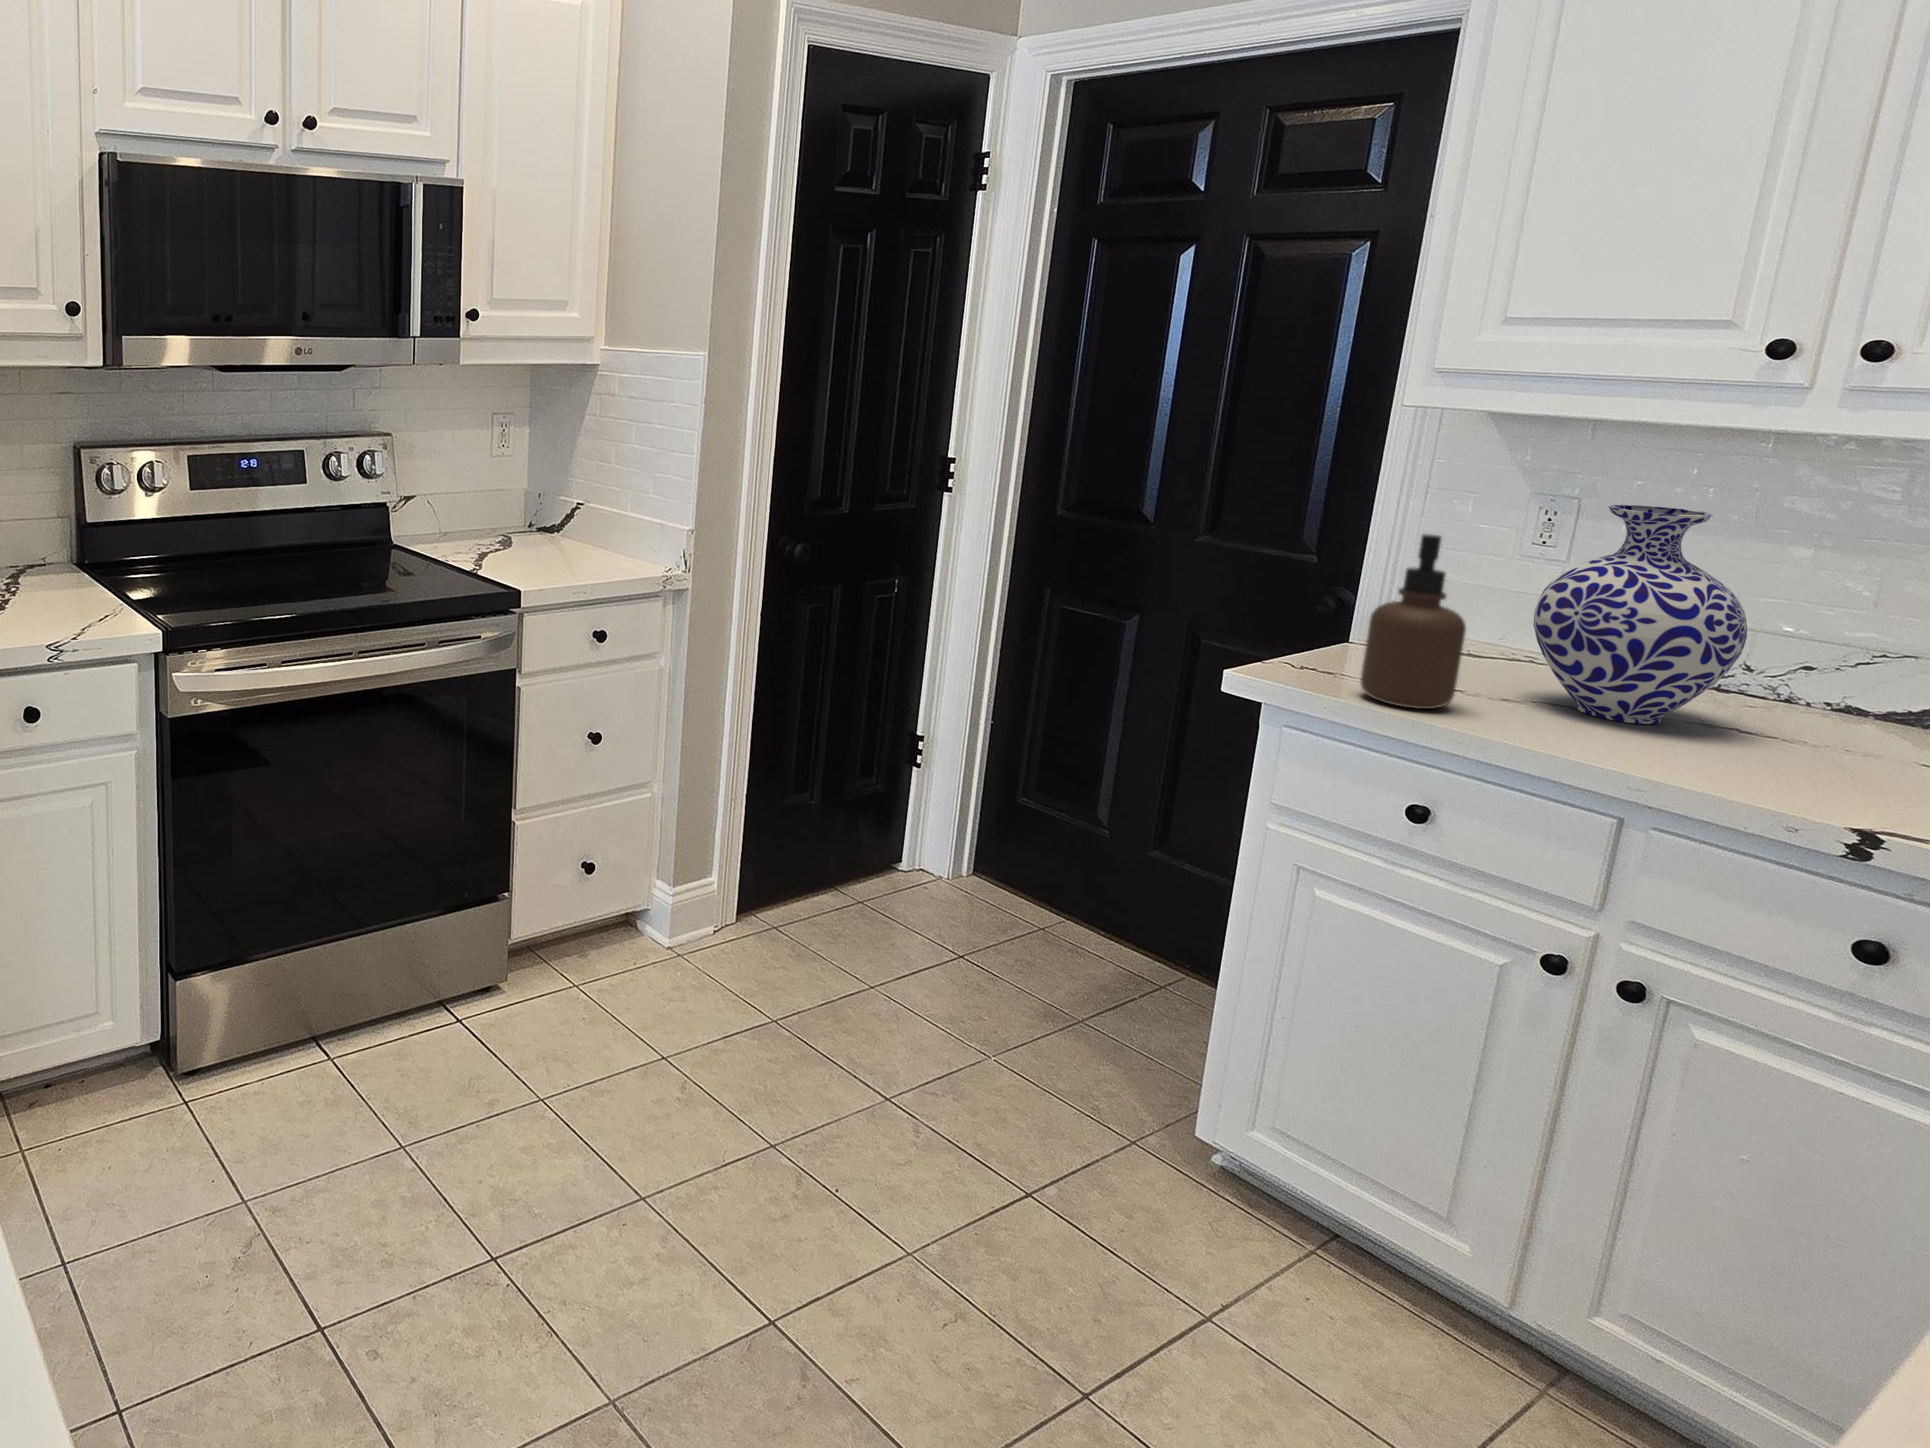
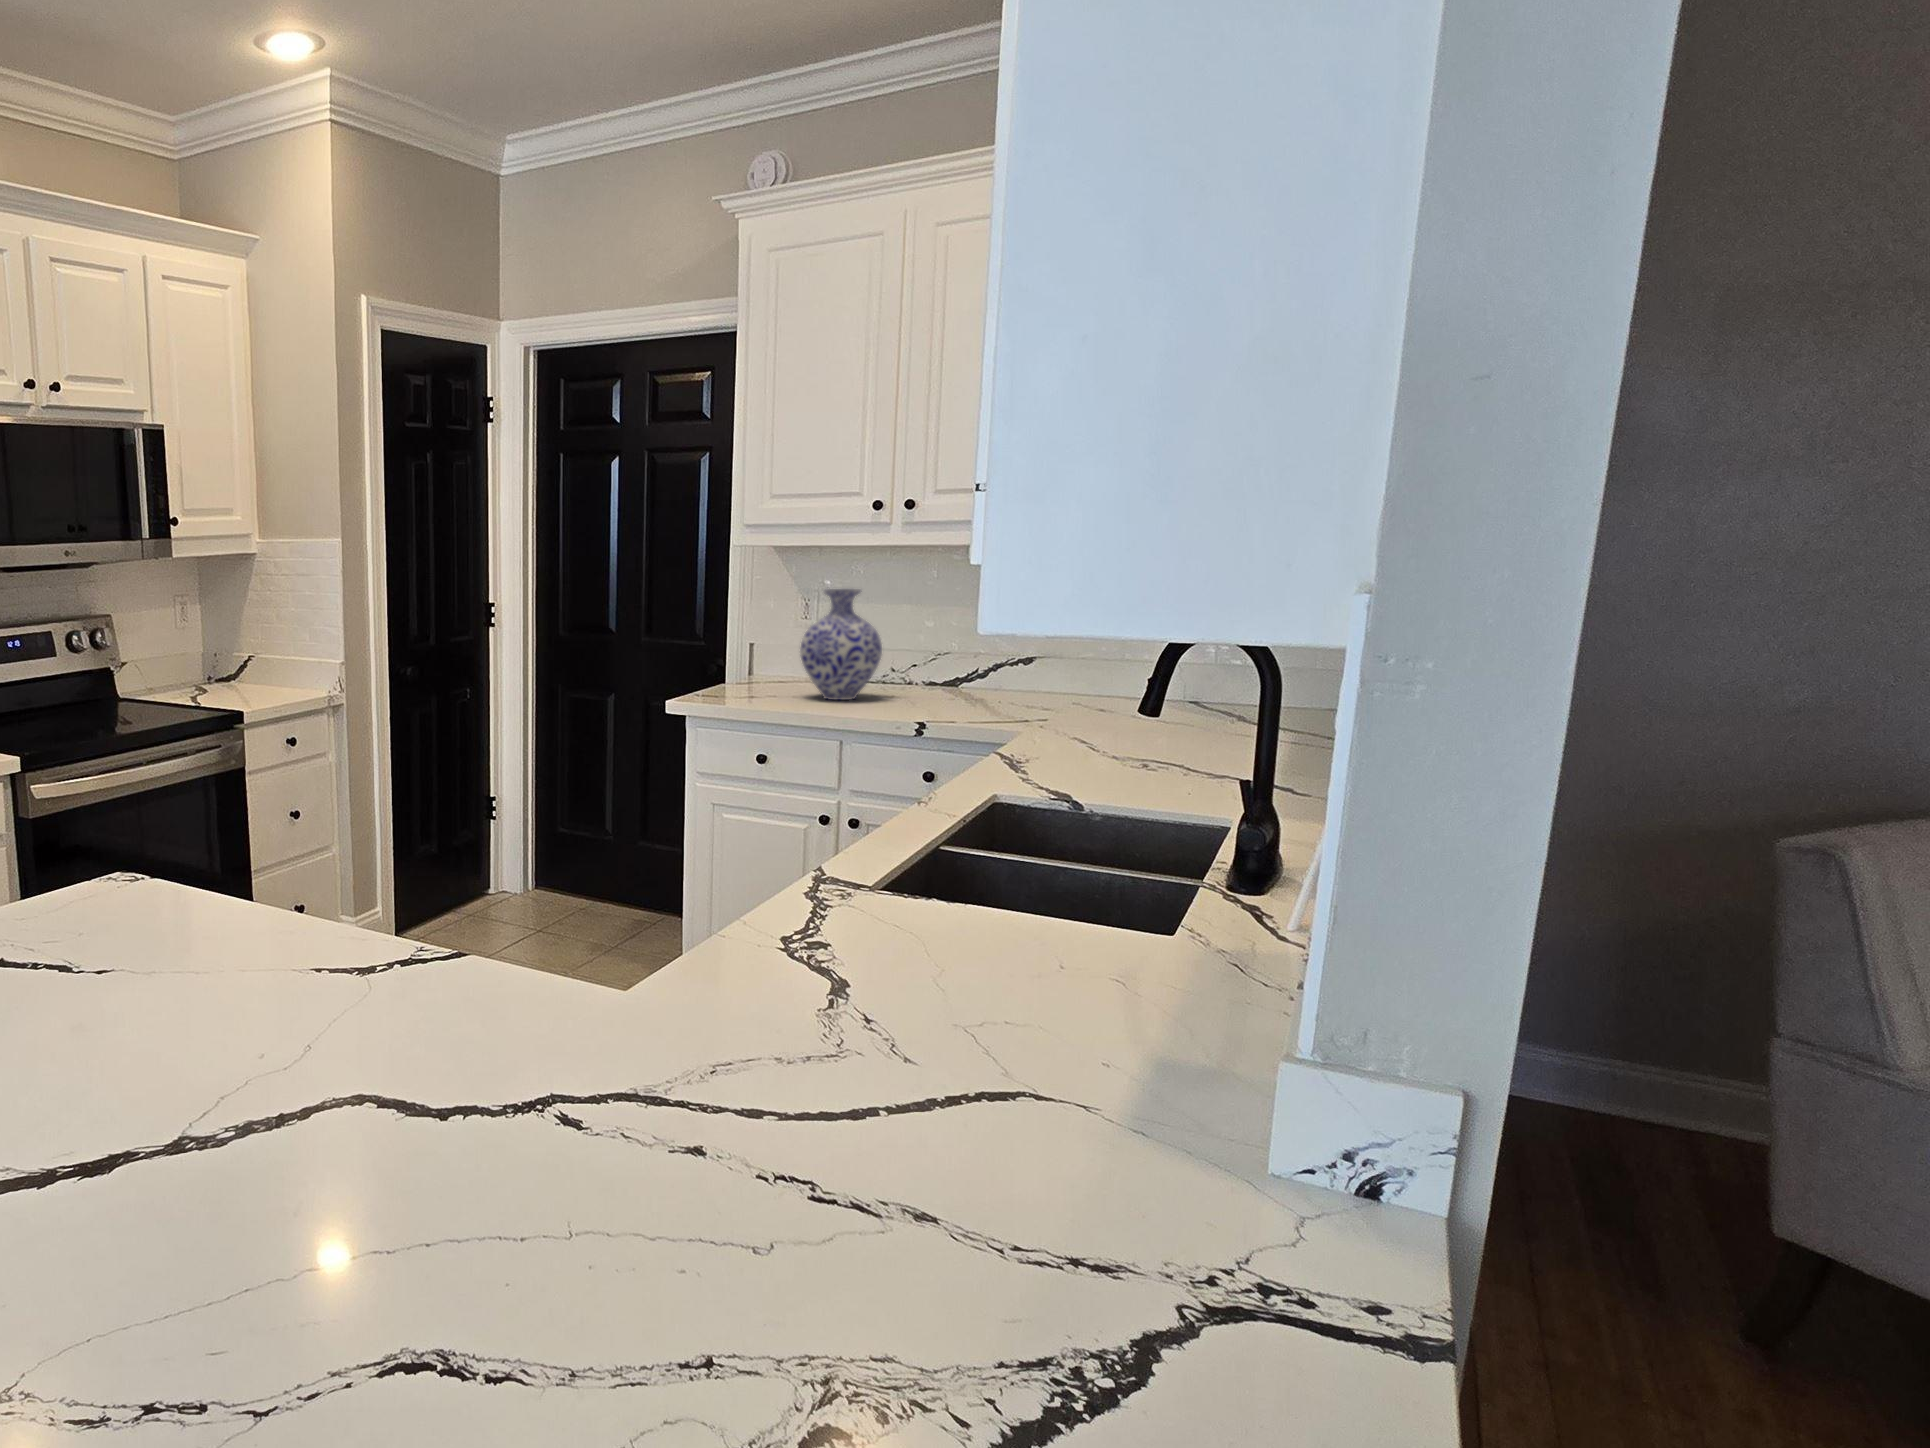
soap dispenser: present [1361,534,1466,709] -> none [729,612,771,706]

